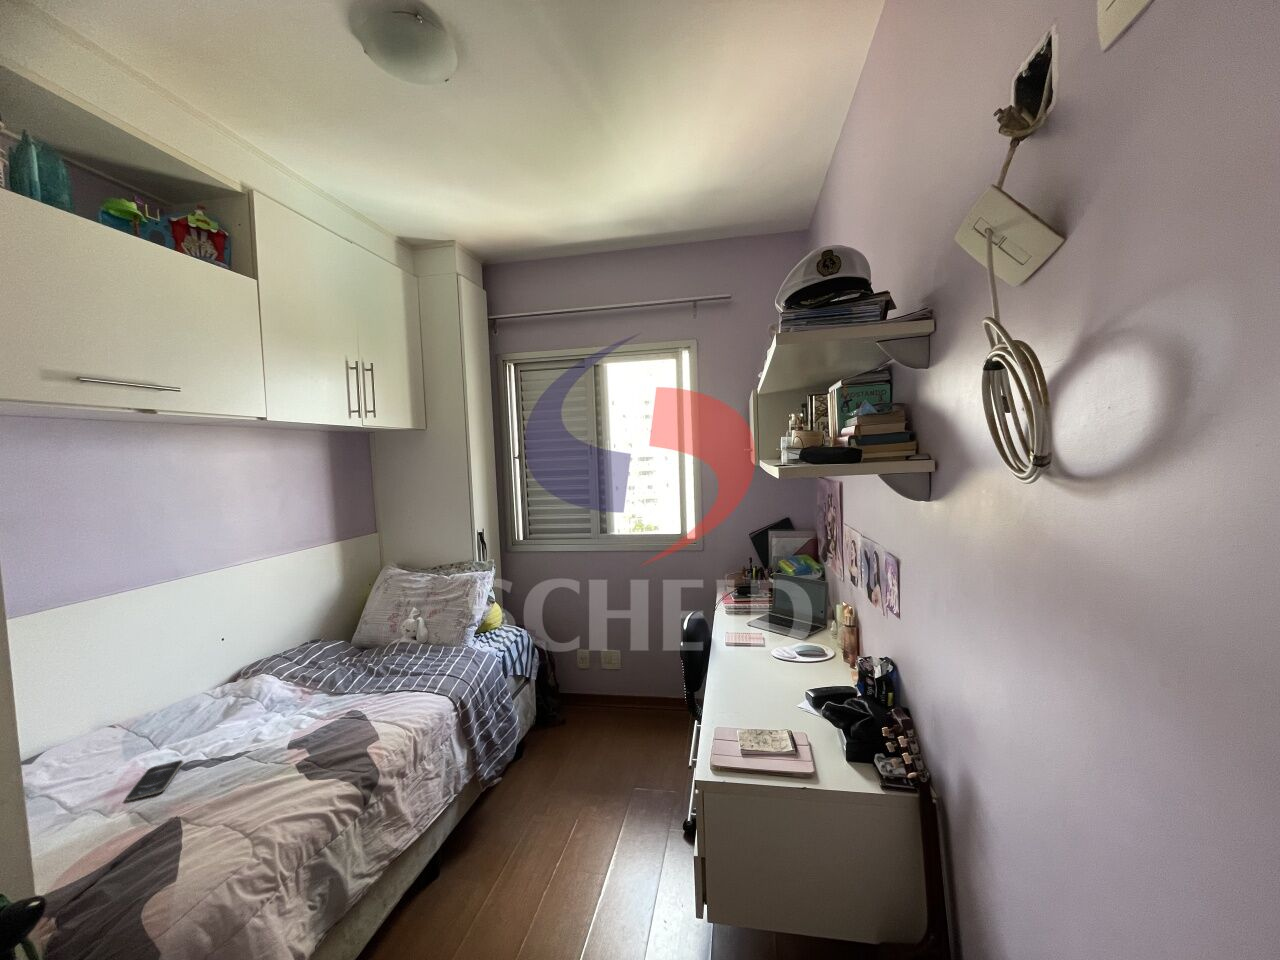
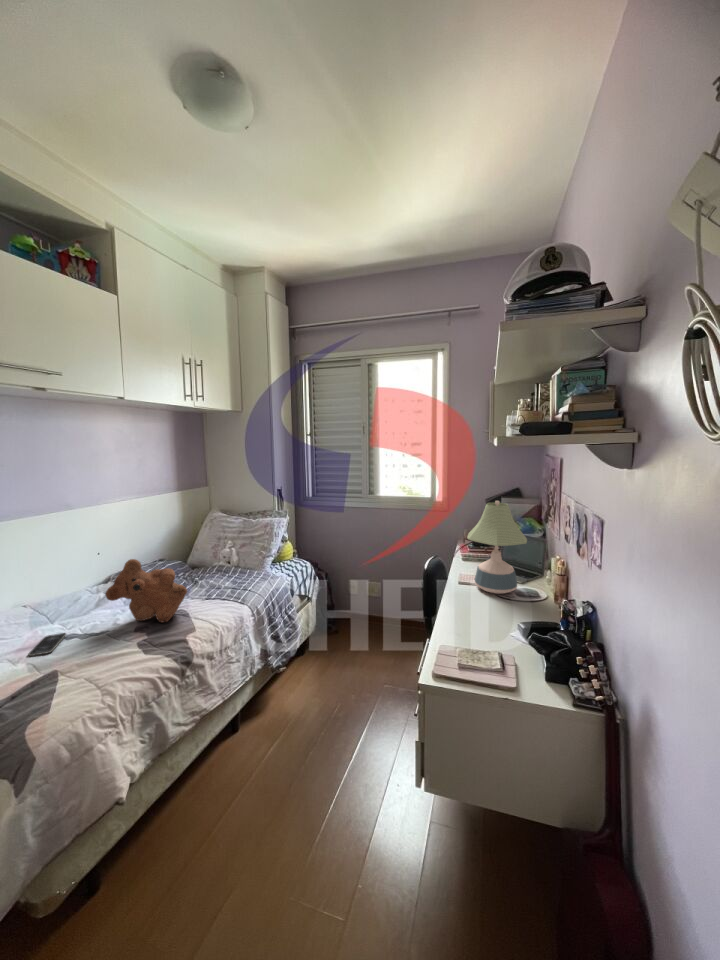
desk lamp: none [736,538,808,654] -> present [468,501,527,594]
teddy bear: none [243,644,365,732] -> present [105,559,187,622]

